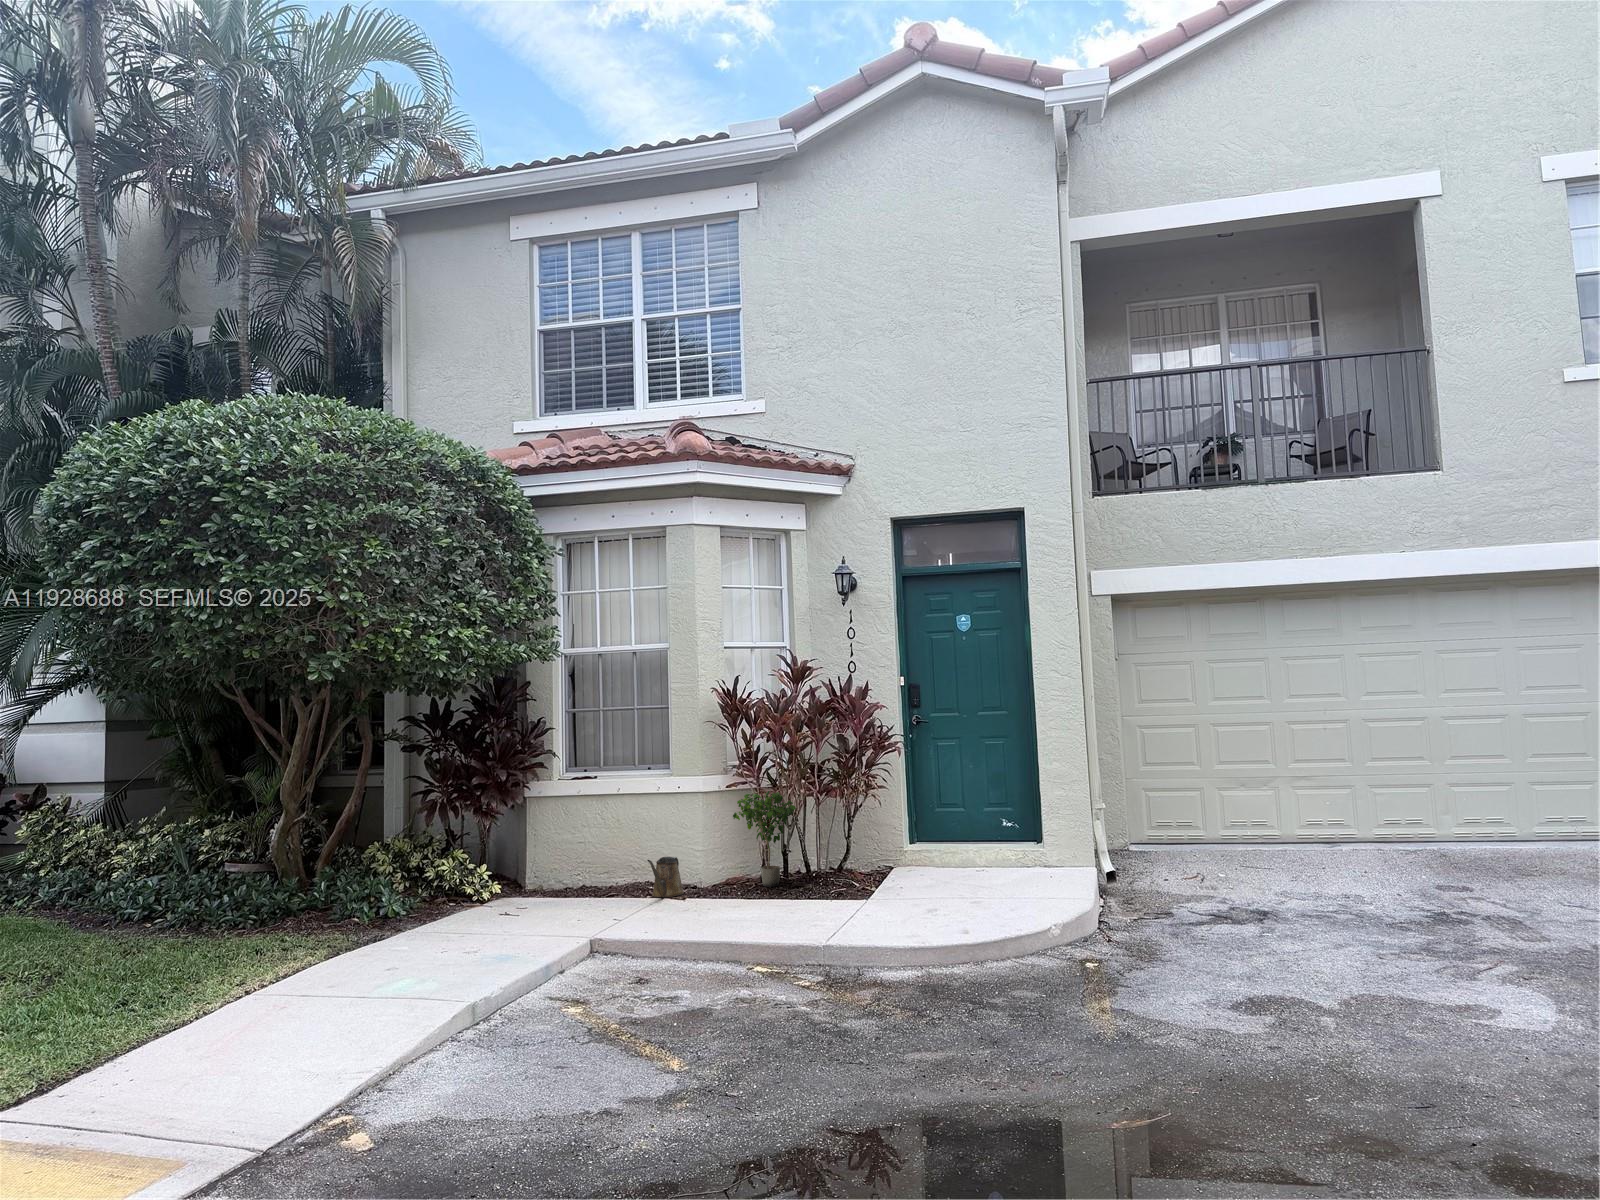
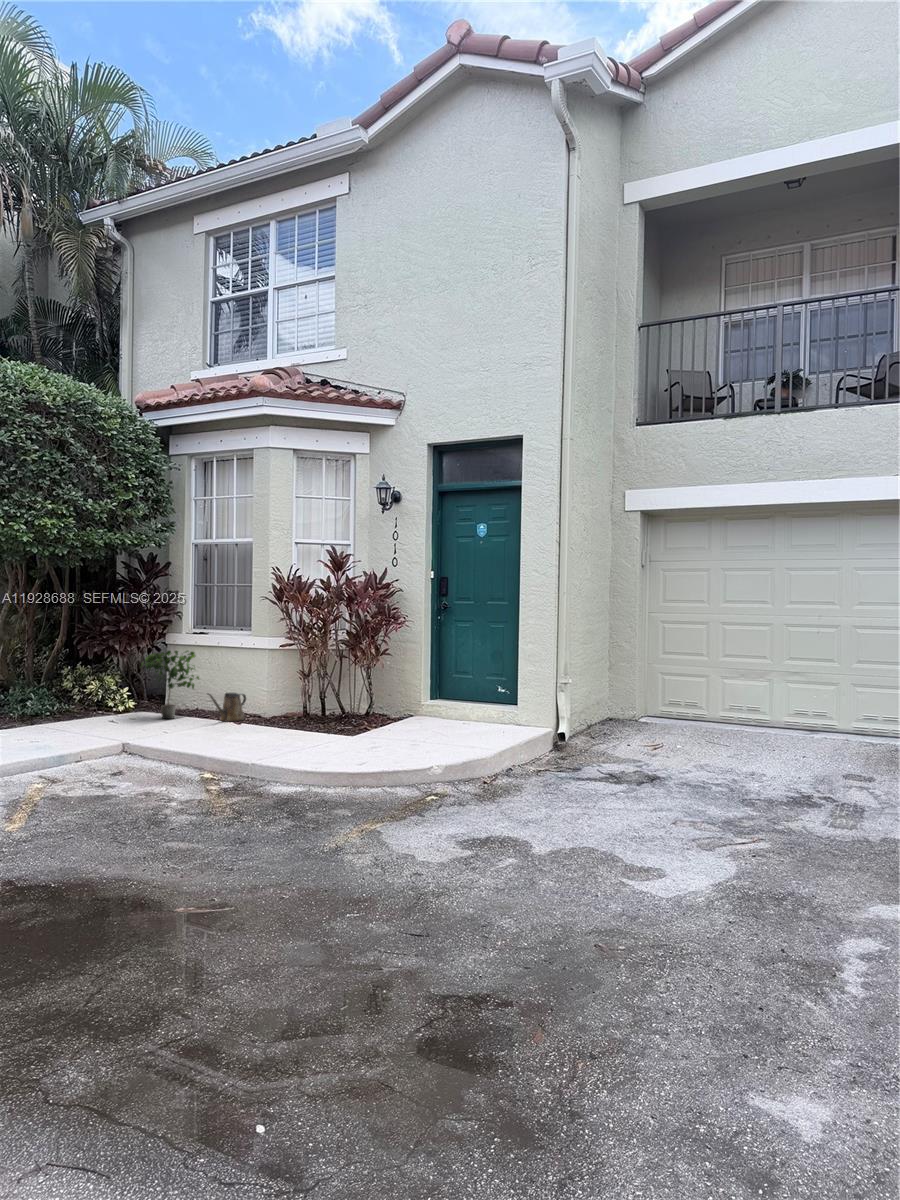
potted plant: present [733,789,796,887] -> present [141,651,199,719]

